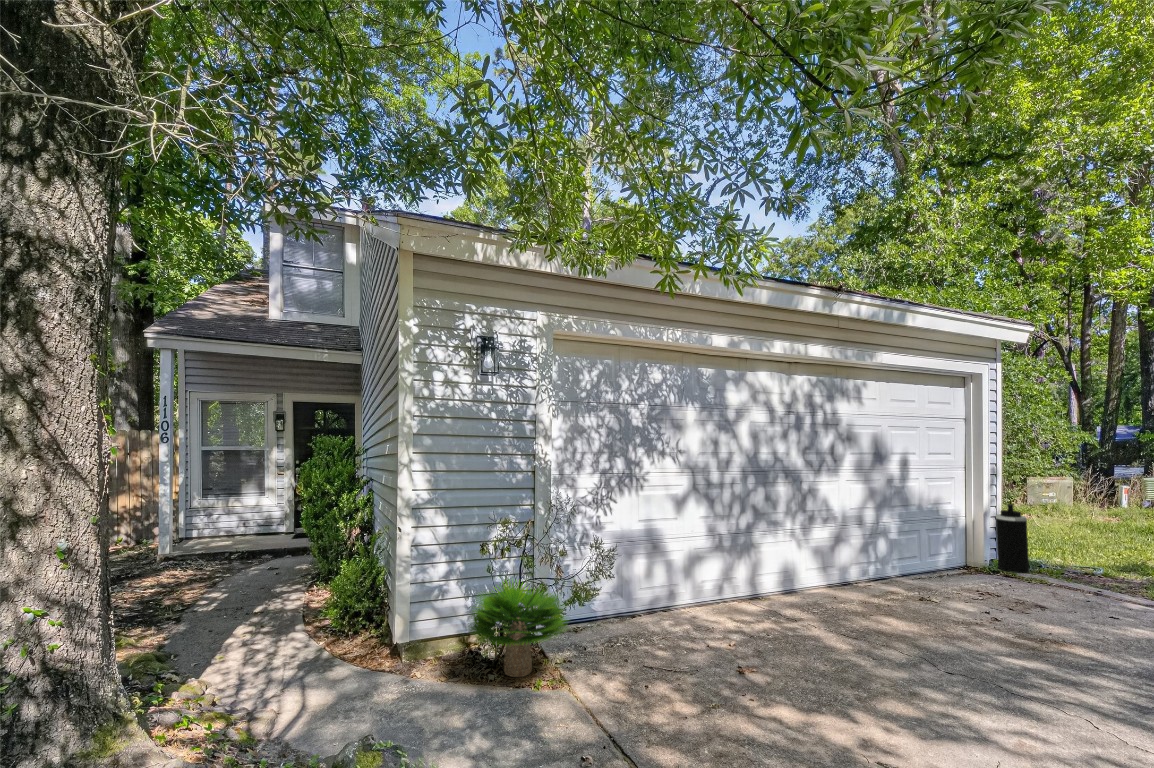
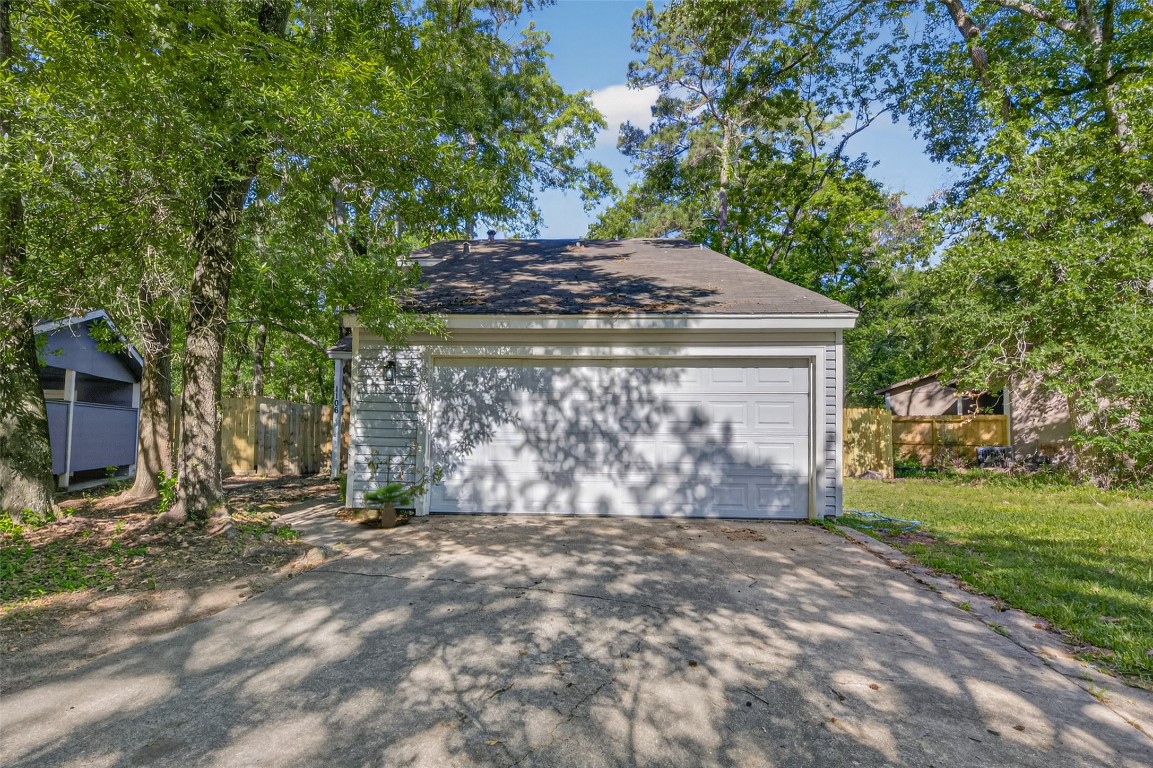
trash can: present [996,504,1029,573] -> none [825,466,851,525]

